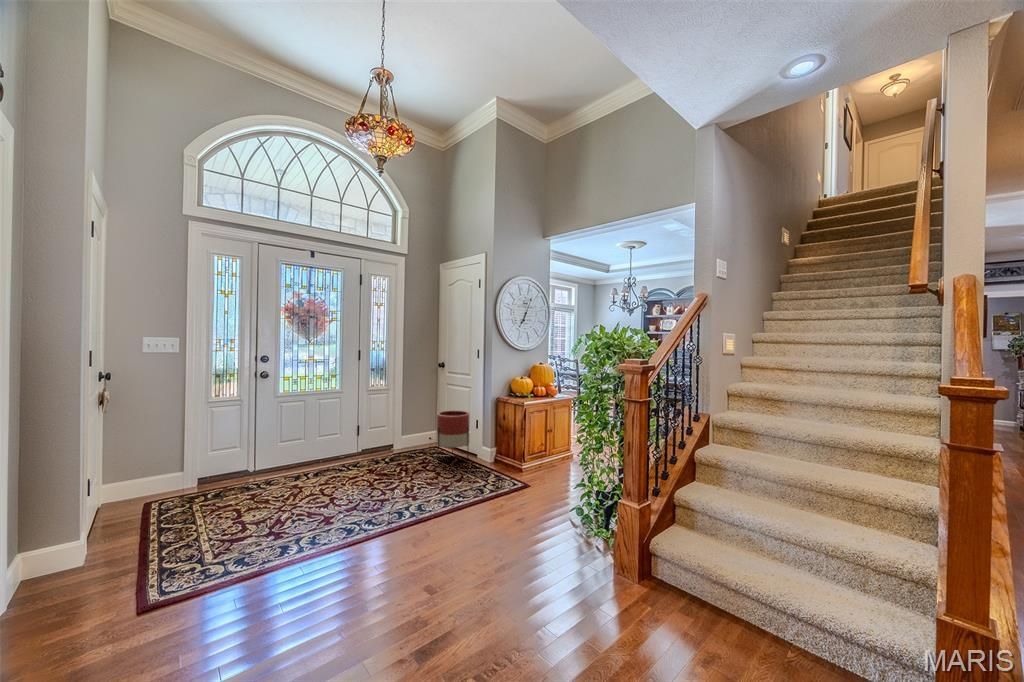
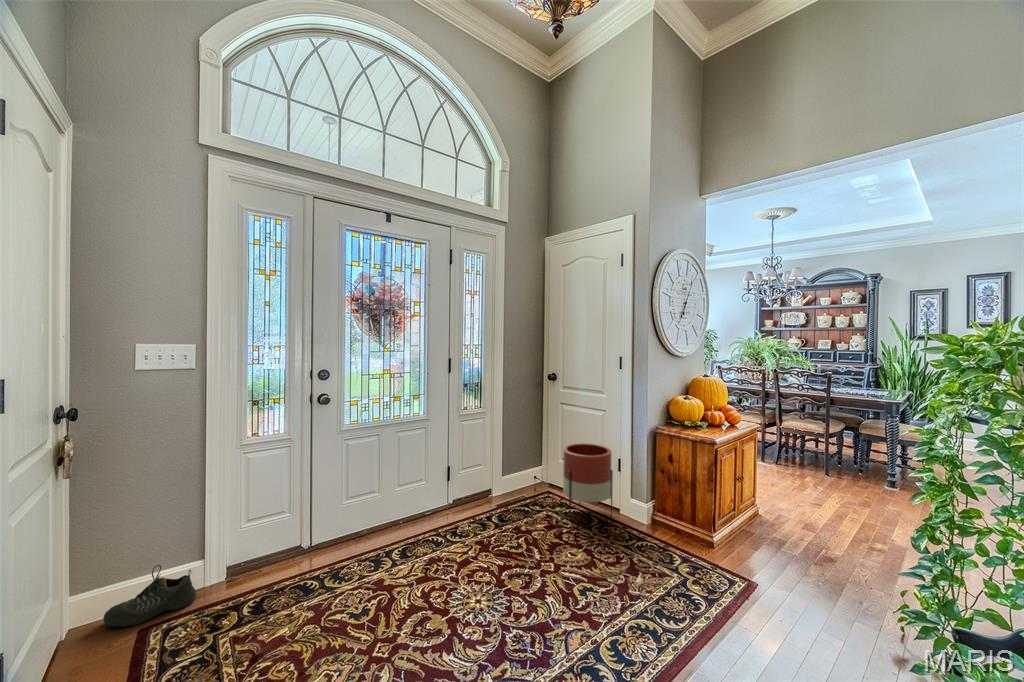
shoe: none [124,470,179,501] -> present [103,565,196,626]

